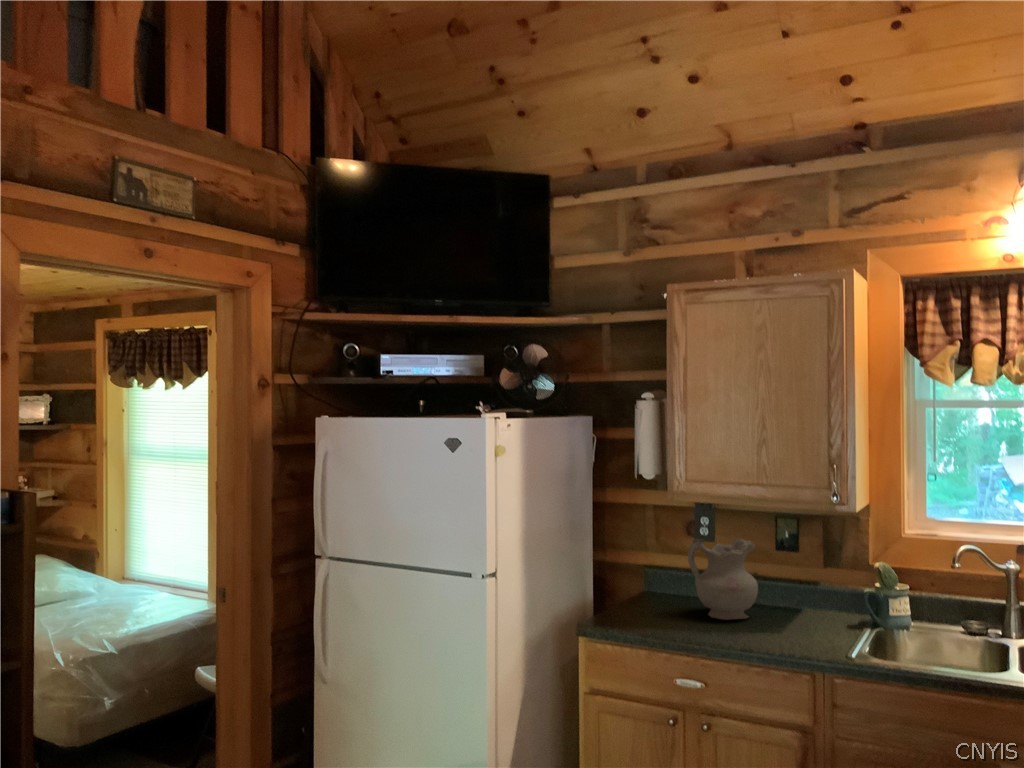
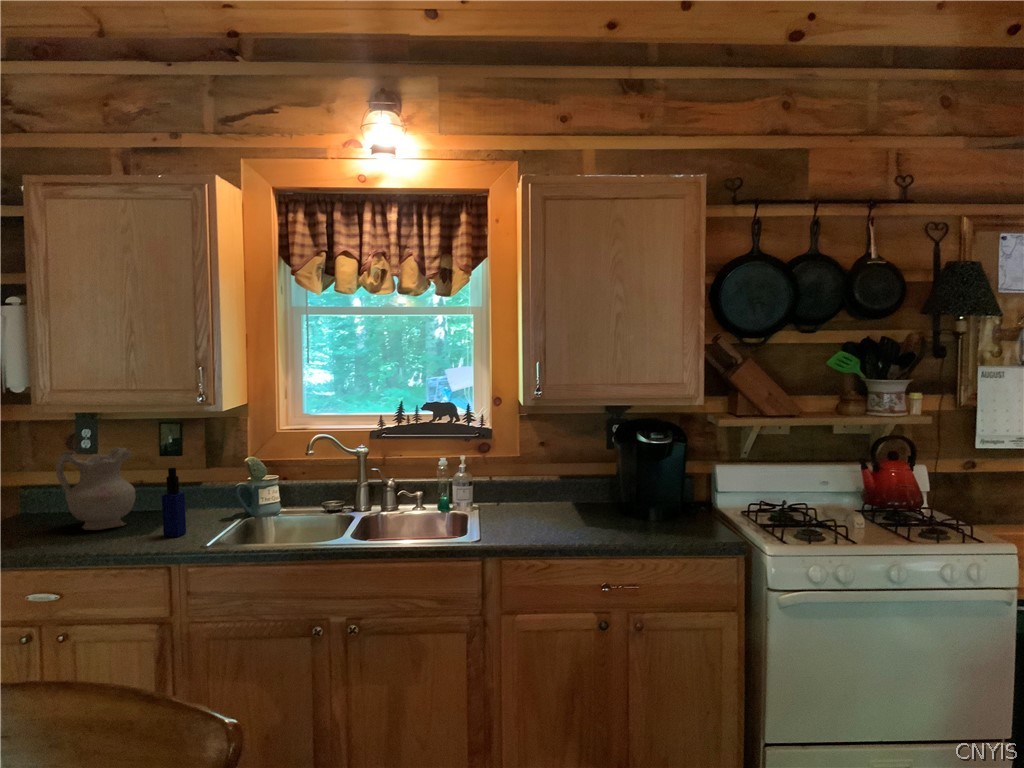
bottle: none [794,567,818,641] -> present [162,468,186,537]

